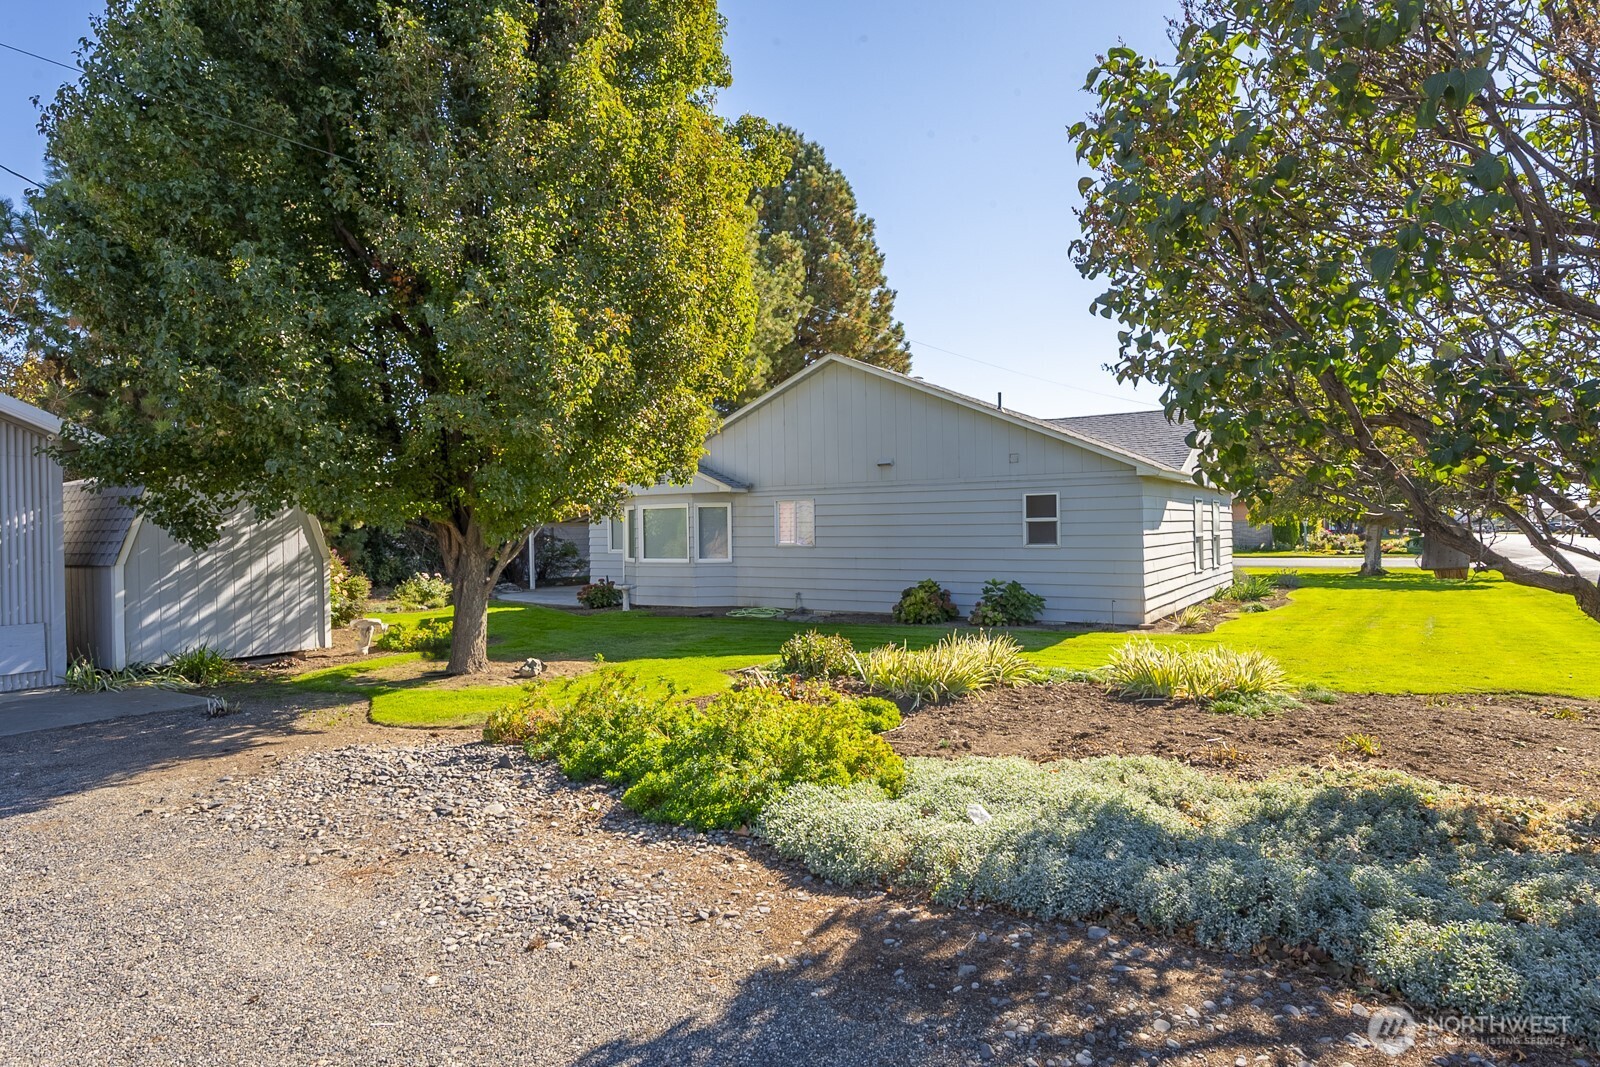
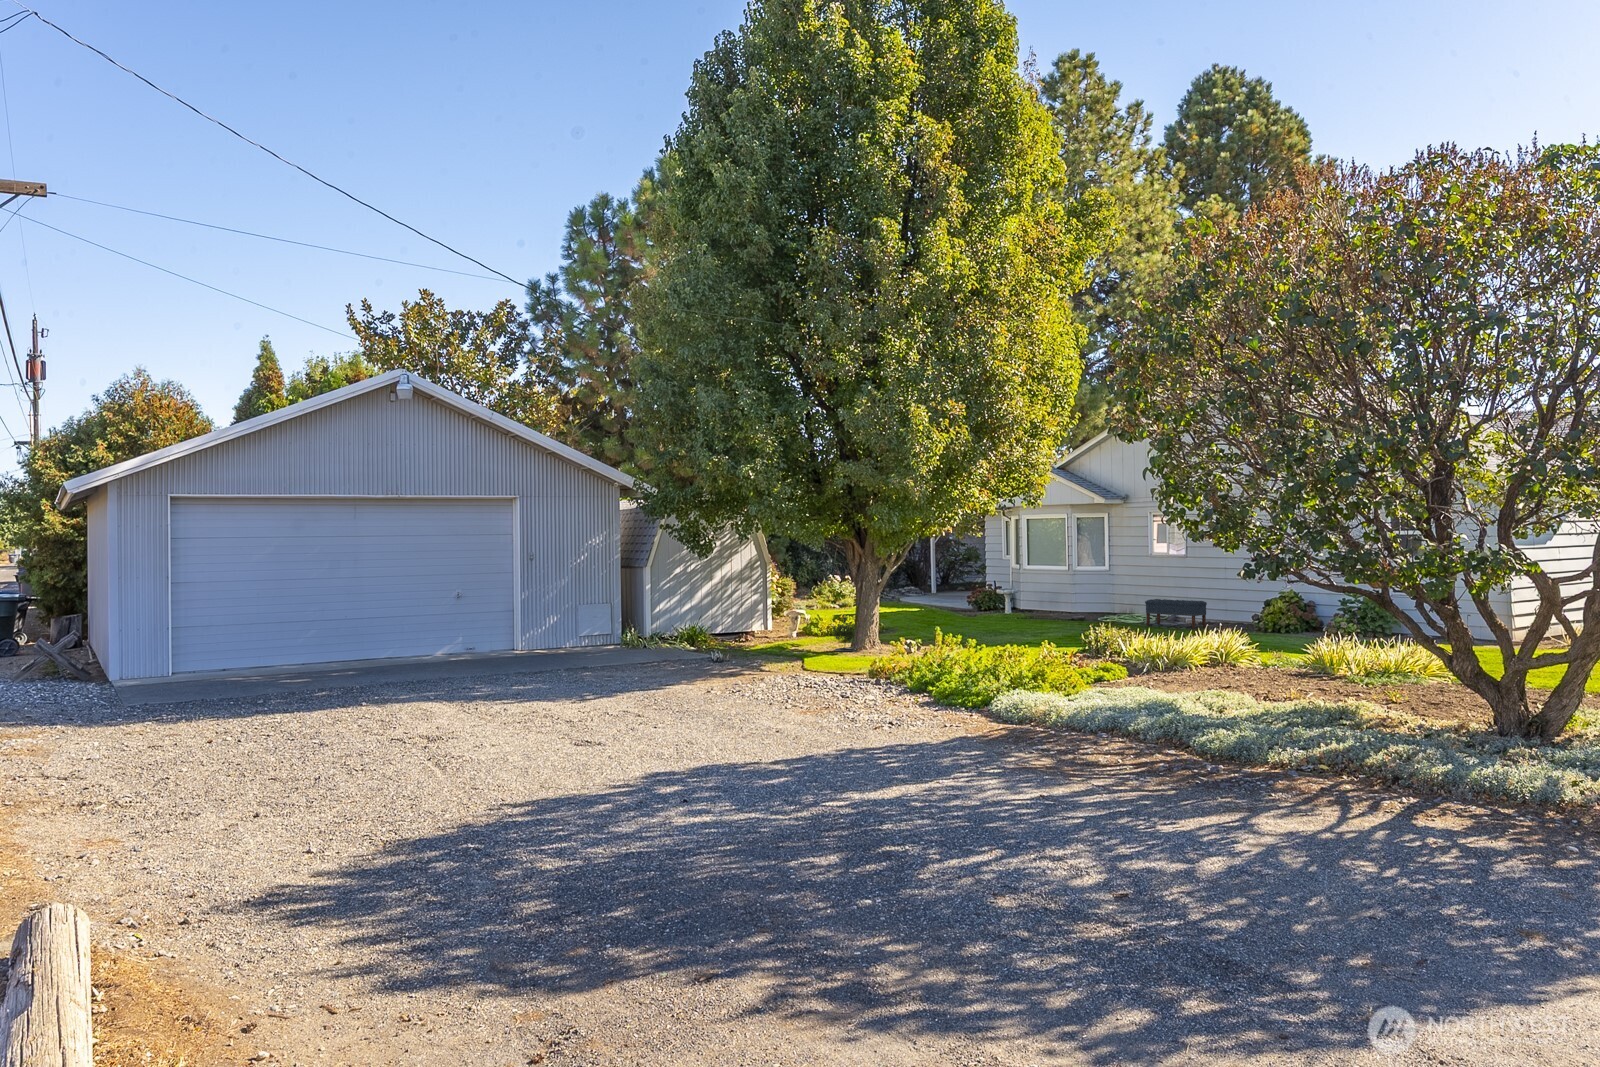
bench: none [774,590,835,620] -> present [1145,599,1207,628]

